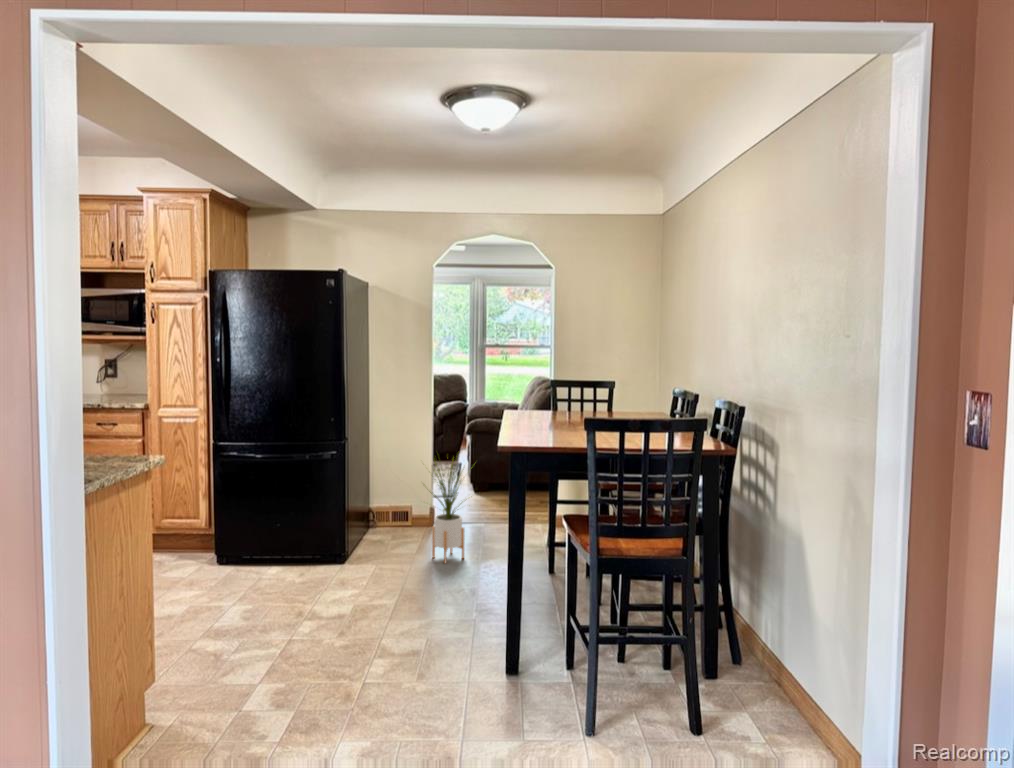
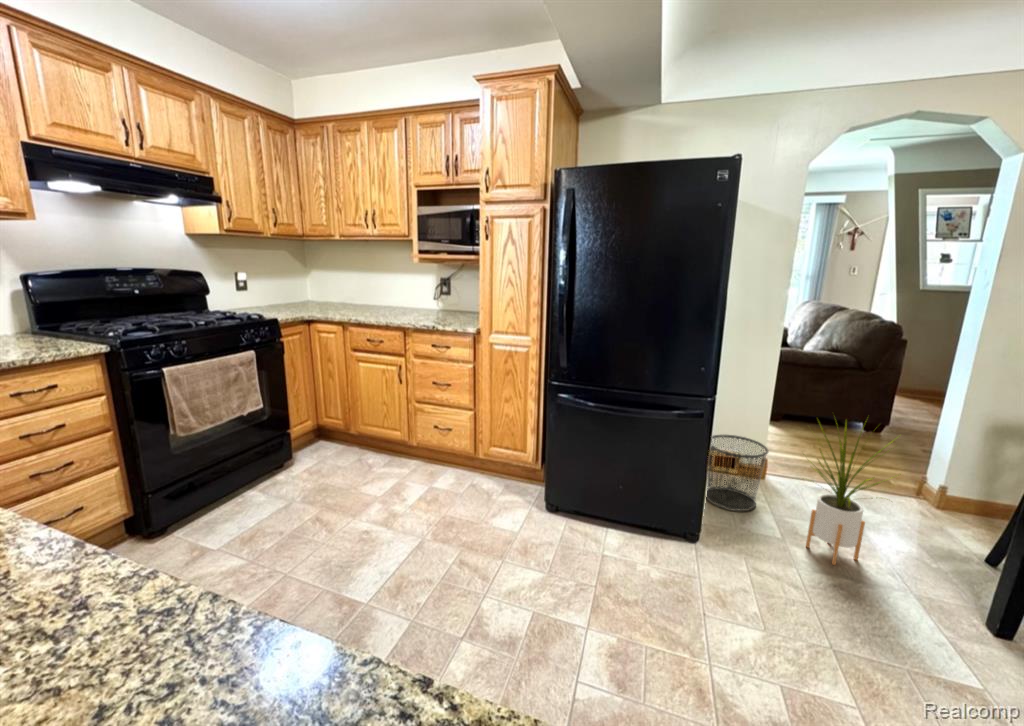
waste bin: none [368,486,416,546] -> present [705,435,768,511]

